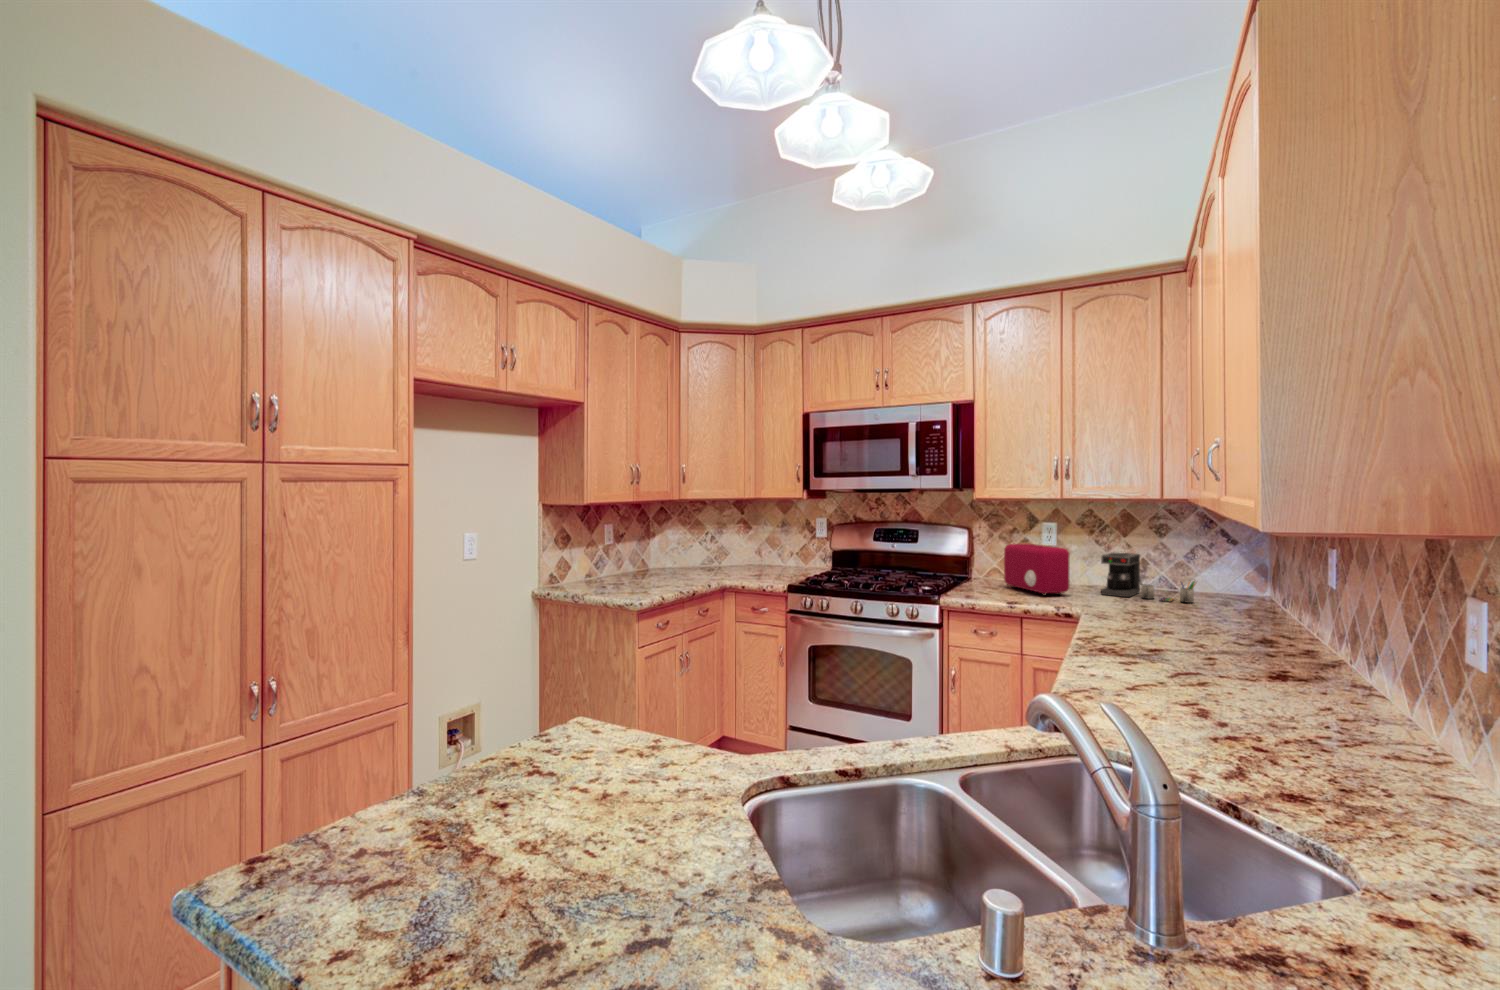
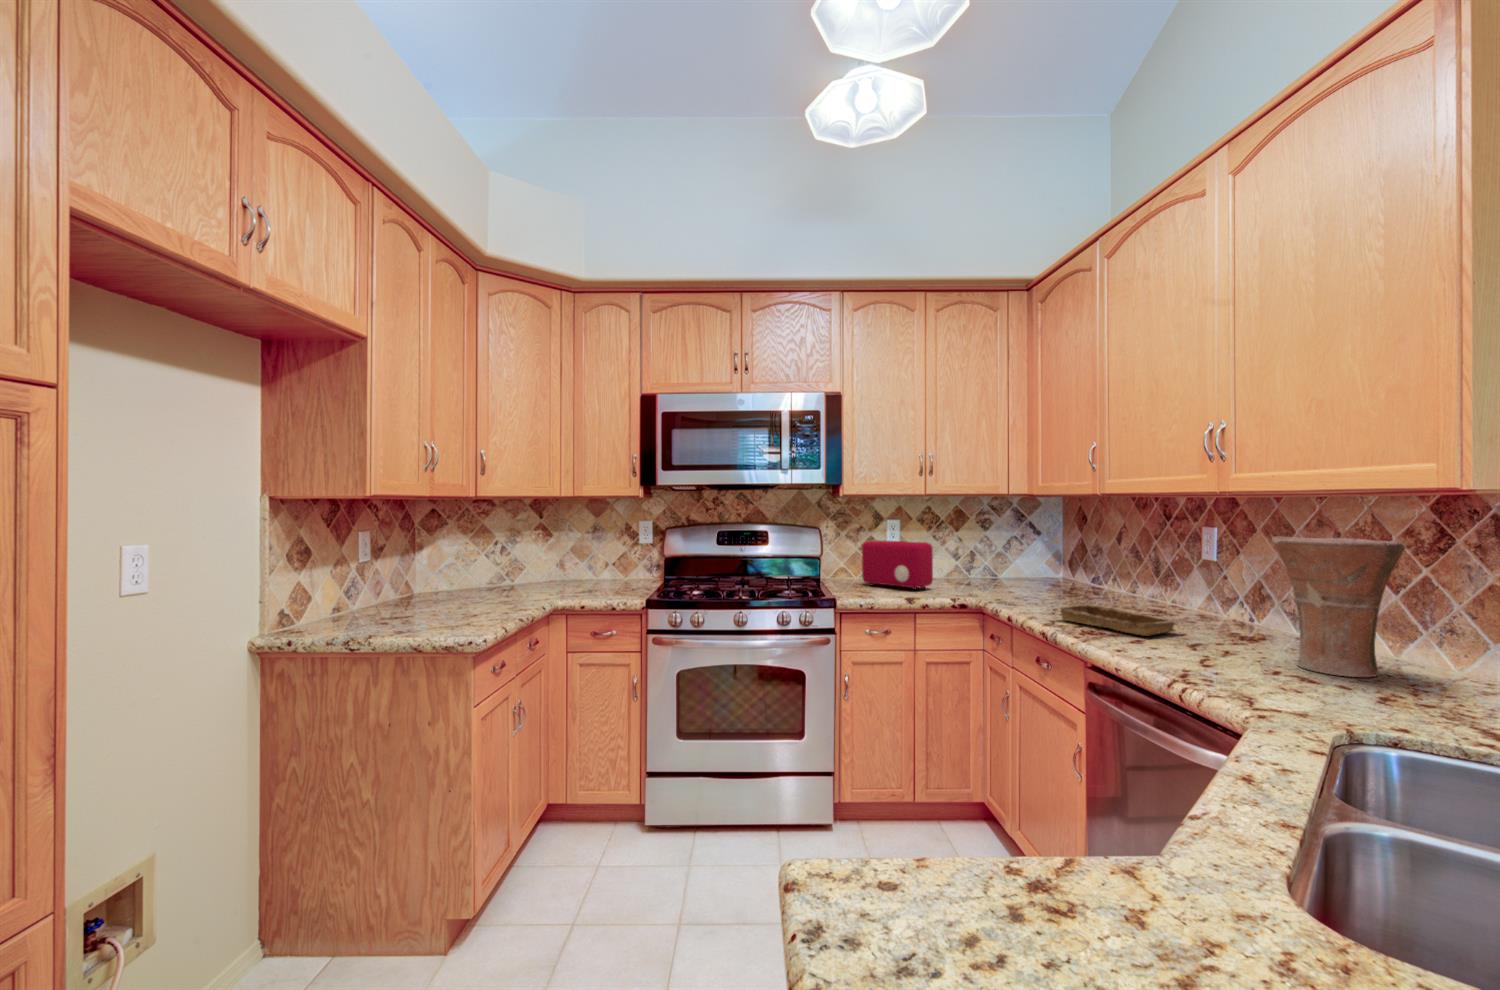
coffee maker: present [1101,552,1196,603] -> none [946,546,1030,587]
vase: none [1203,565,1329,713] -> present [1272,536,1405,677]
tray: none [1104,619,1206,656] -> present [1060,604,1176,636]

